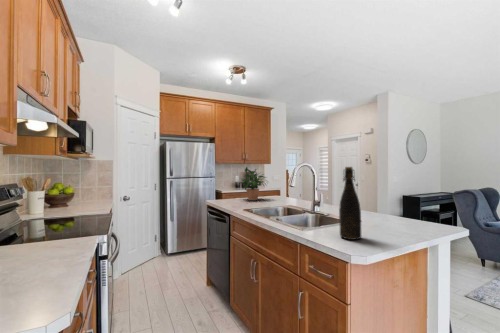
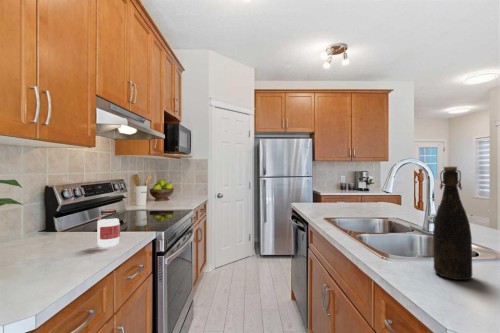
potted plant: present [241,167,266,200] -> none [331,165,370,206]
jar: none [25,216,57,261] -> present [97,210,120,247]

